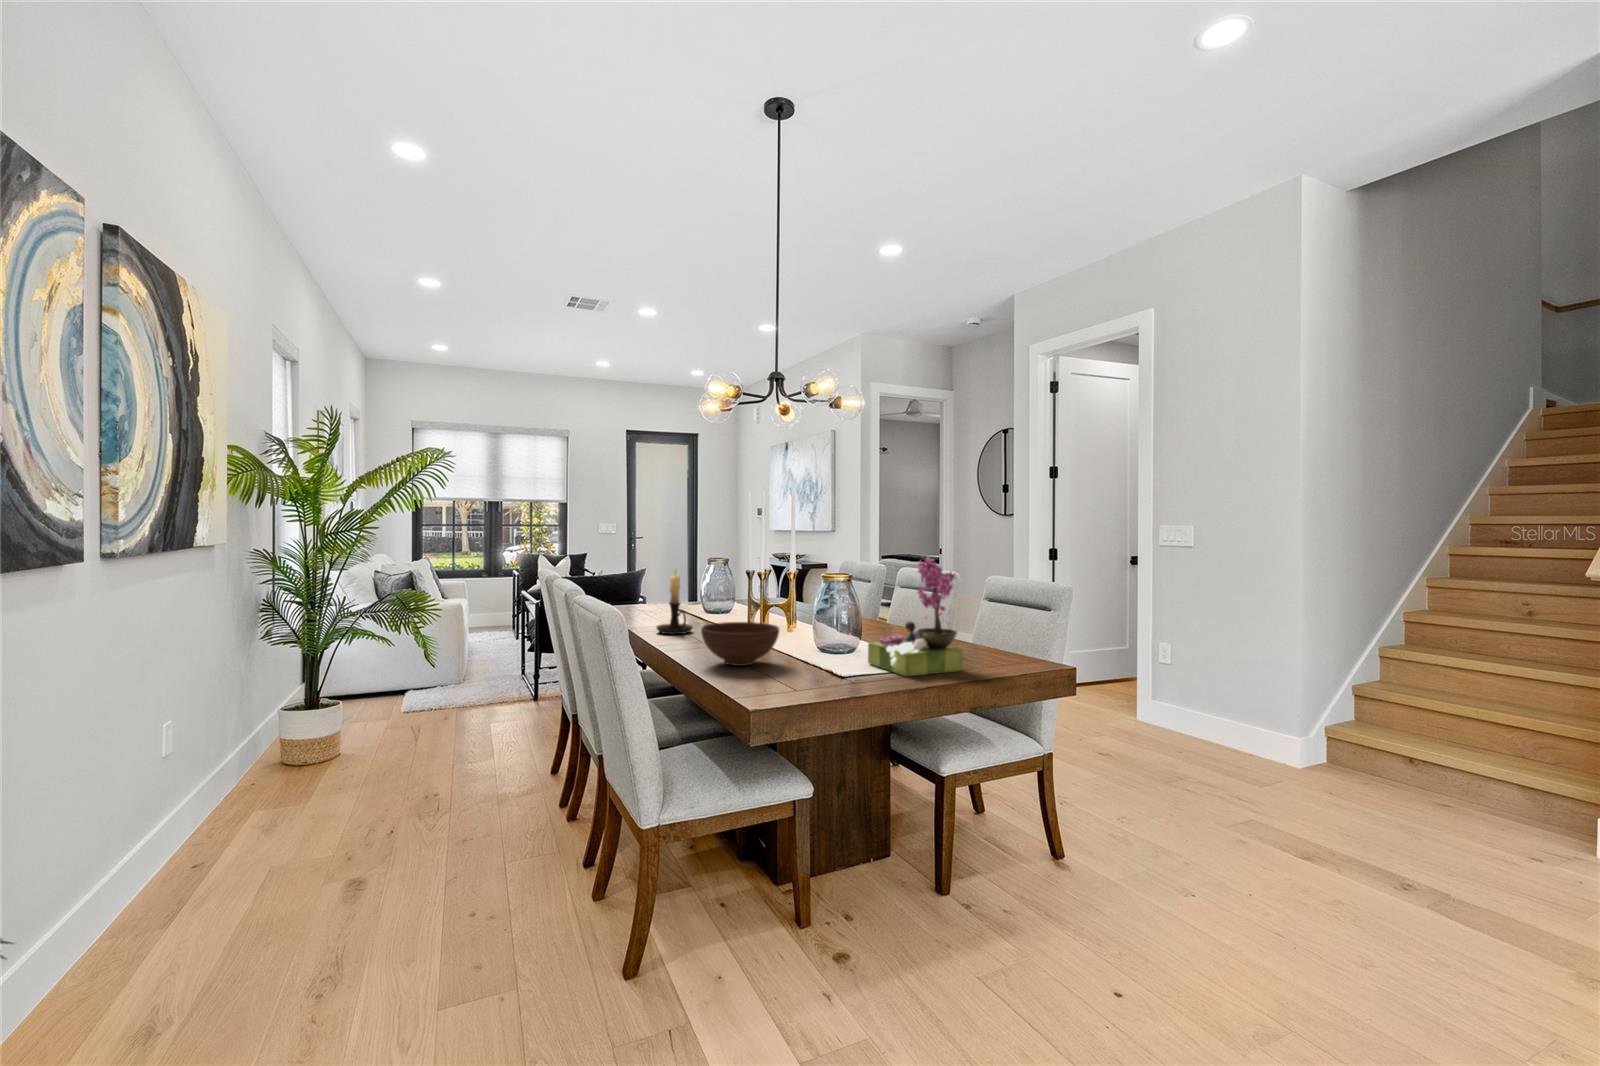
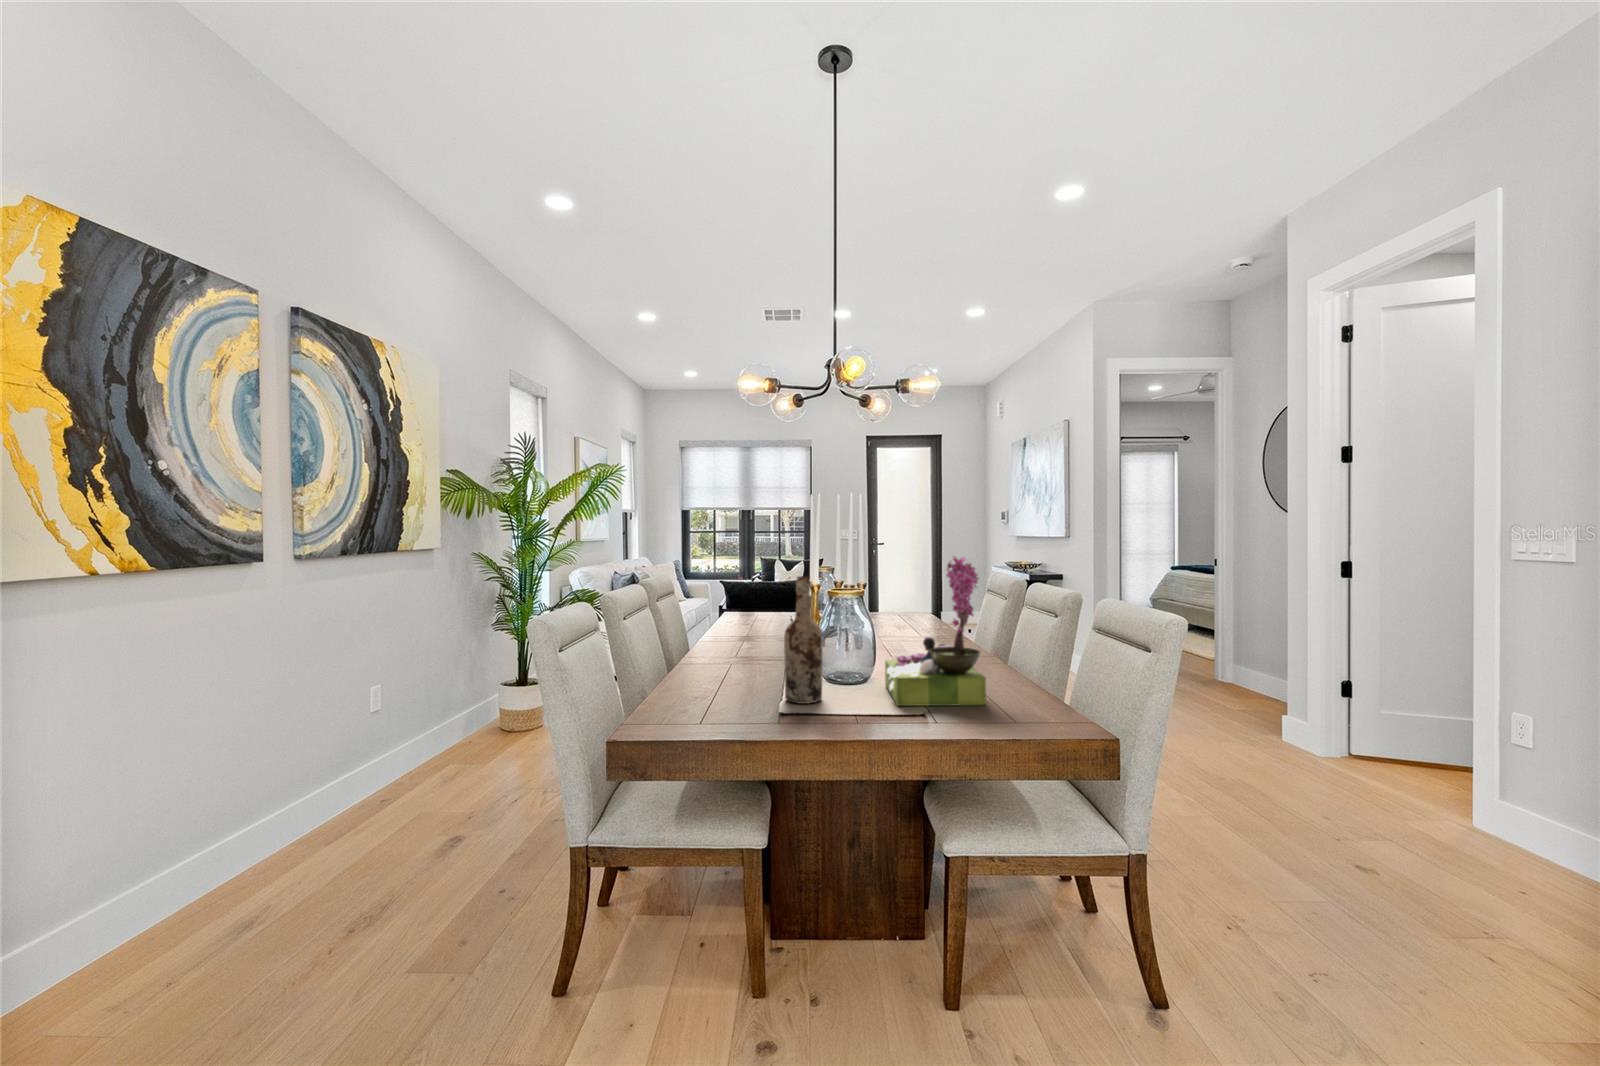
candle holder: present [657,567,693,634] -> none [744,566,782,639]
wine bottle: none [813,574,846,681] -> present [784,576,823,704]
bowl: present [701,622,779,666] -> none [707,628,793,677]

